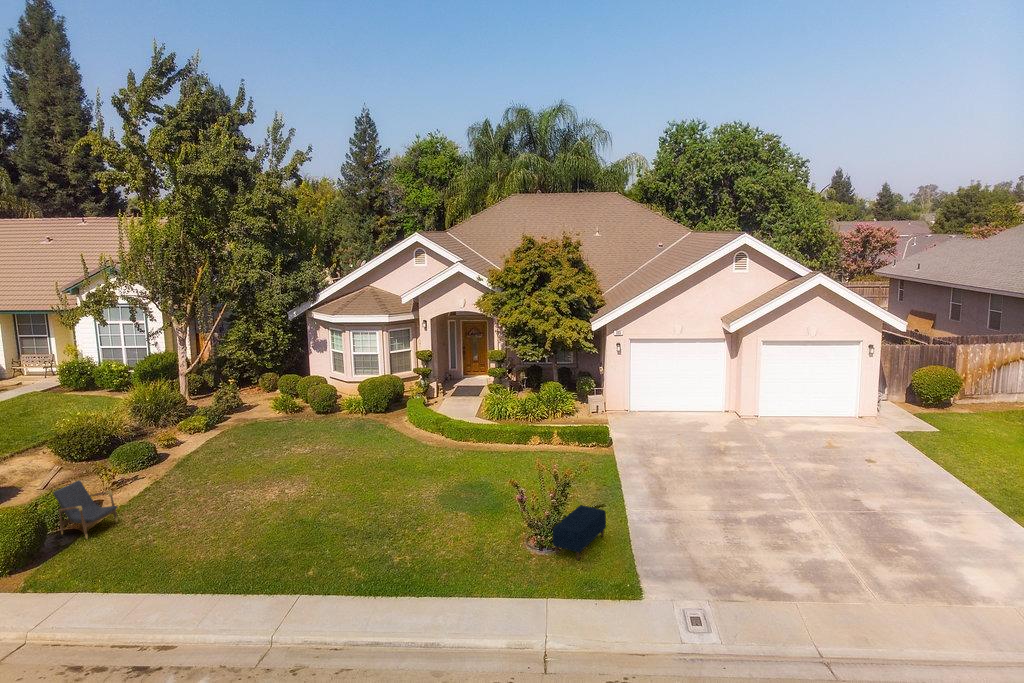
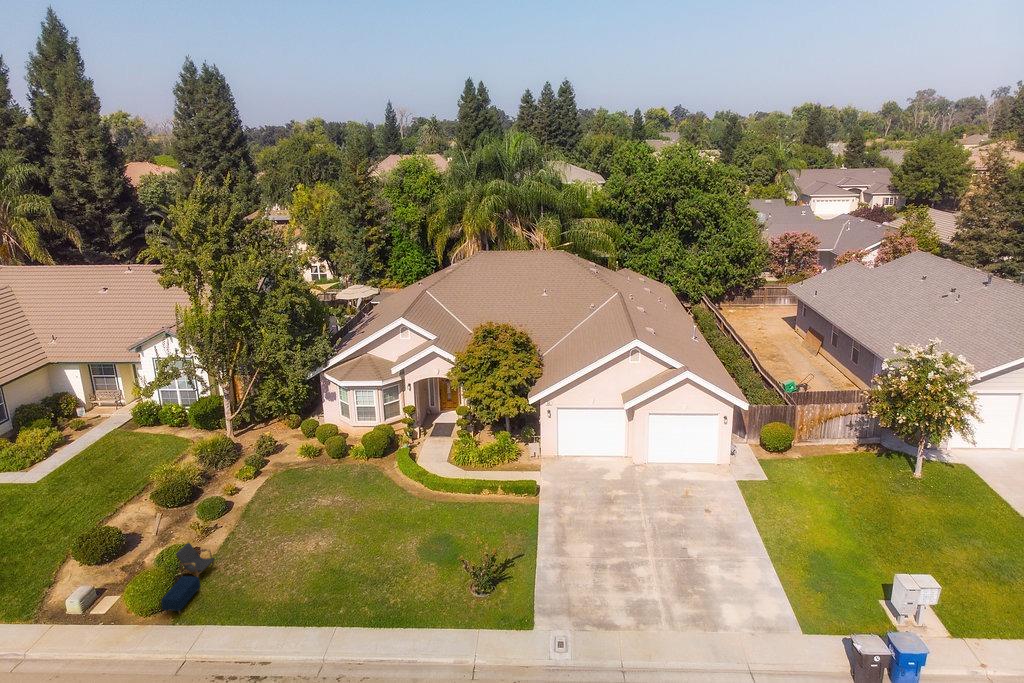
bench: present [553,505,606,560] -> present [161,576,200,615]

